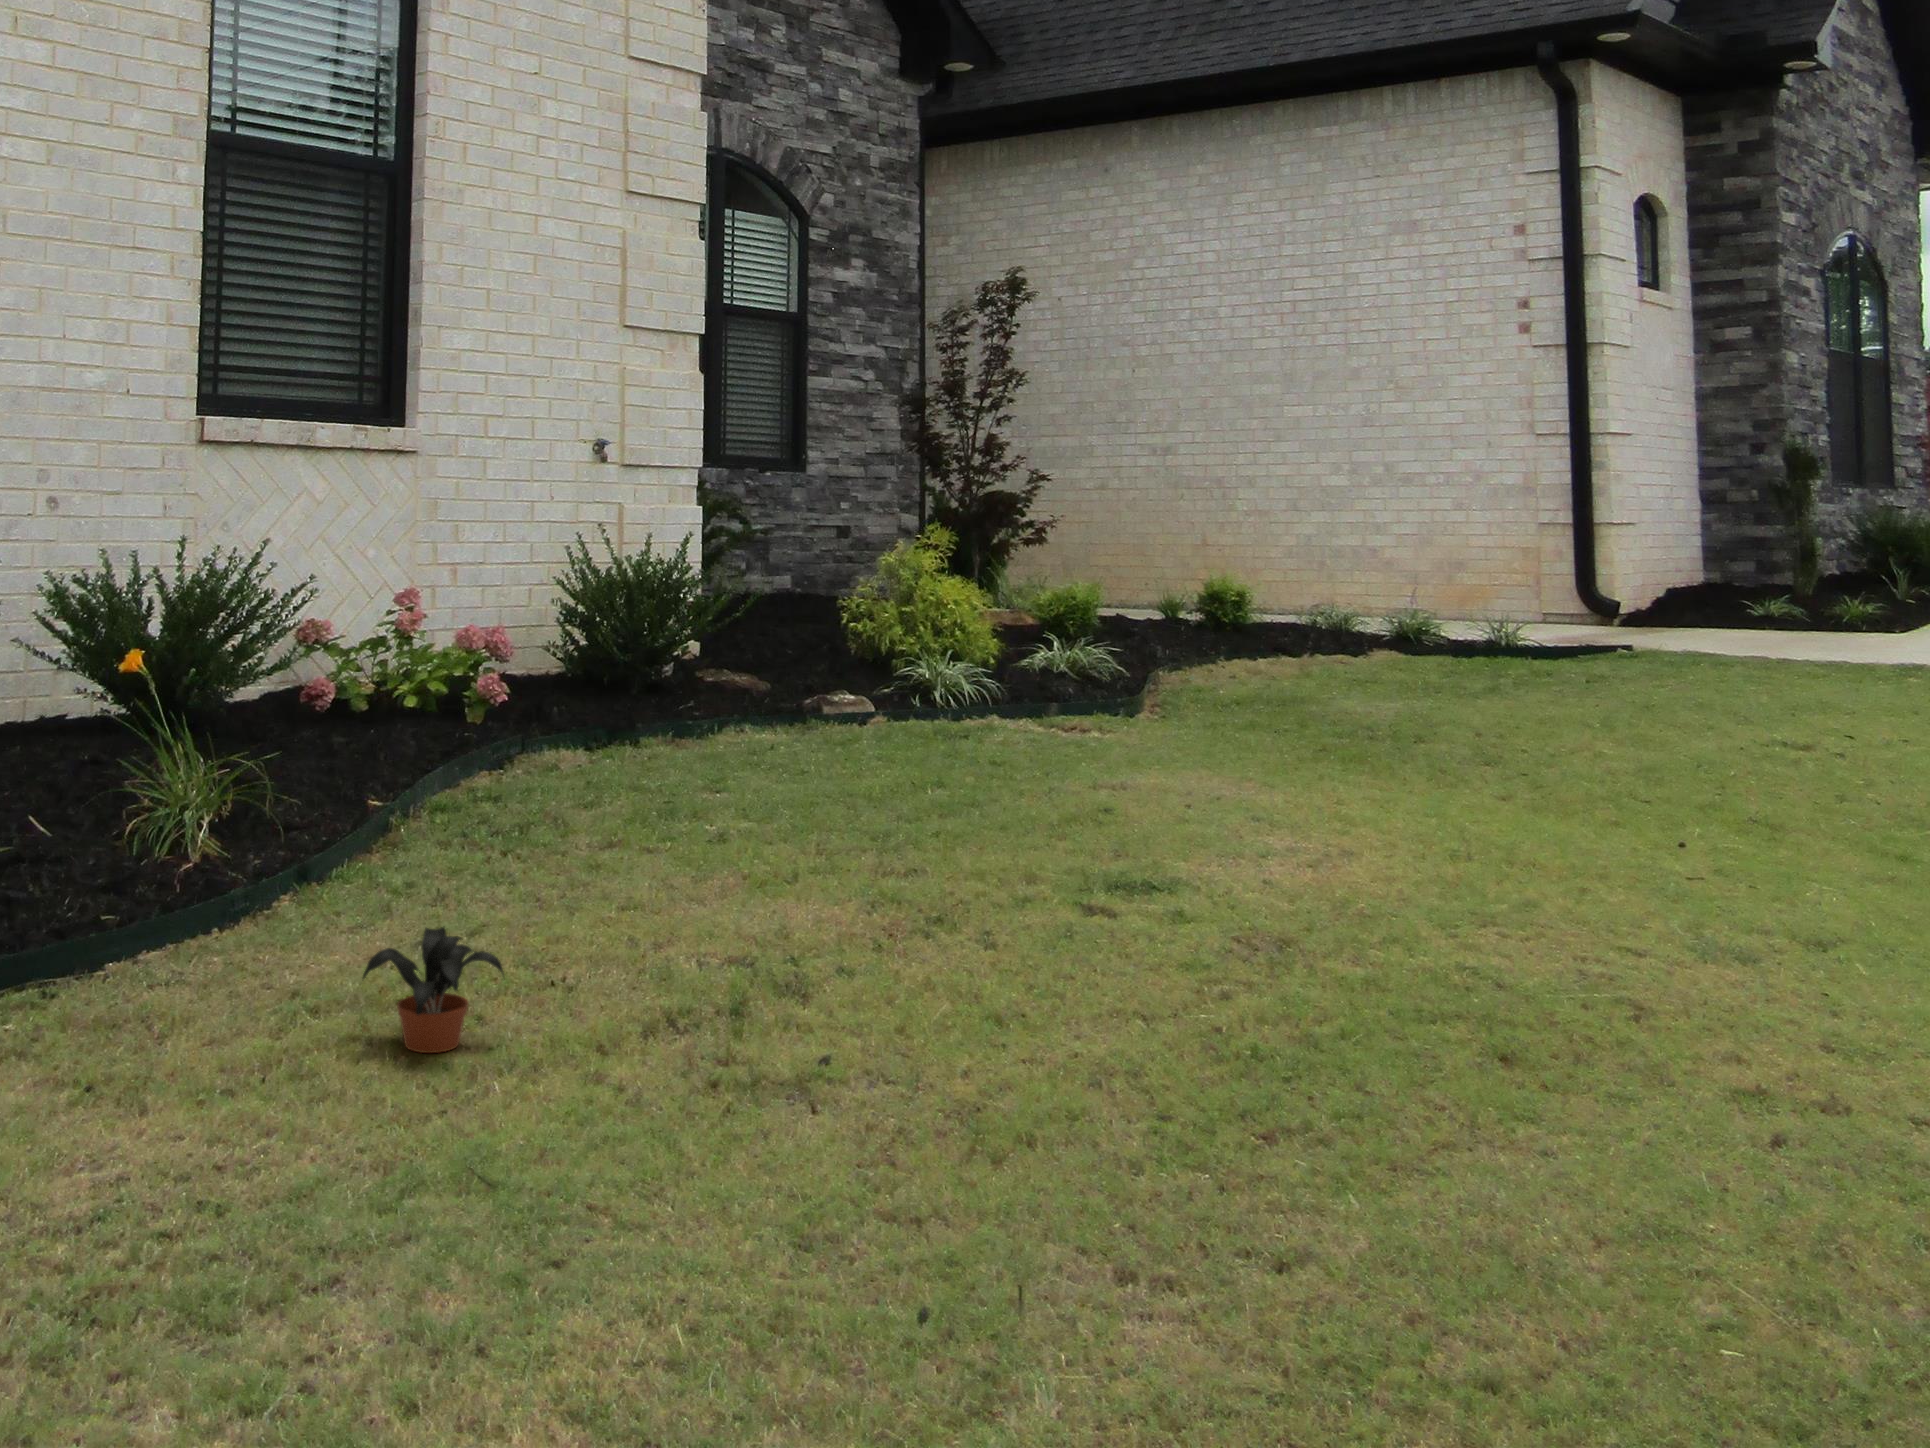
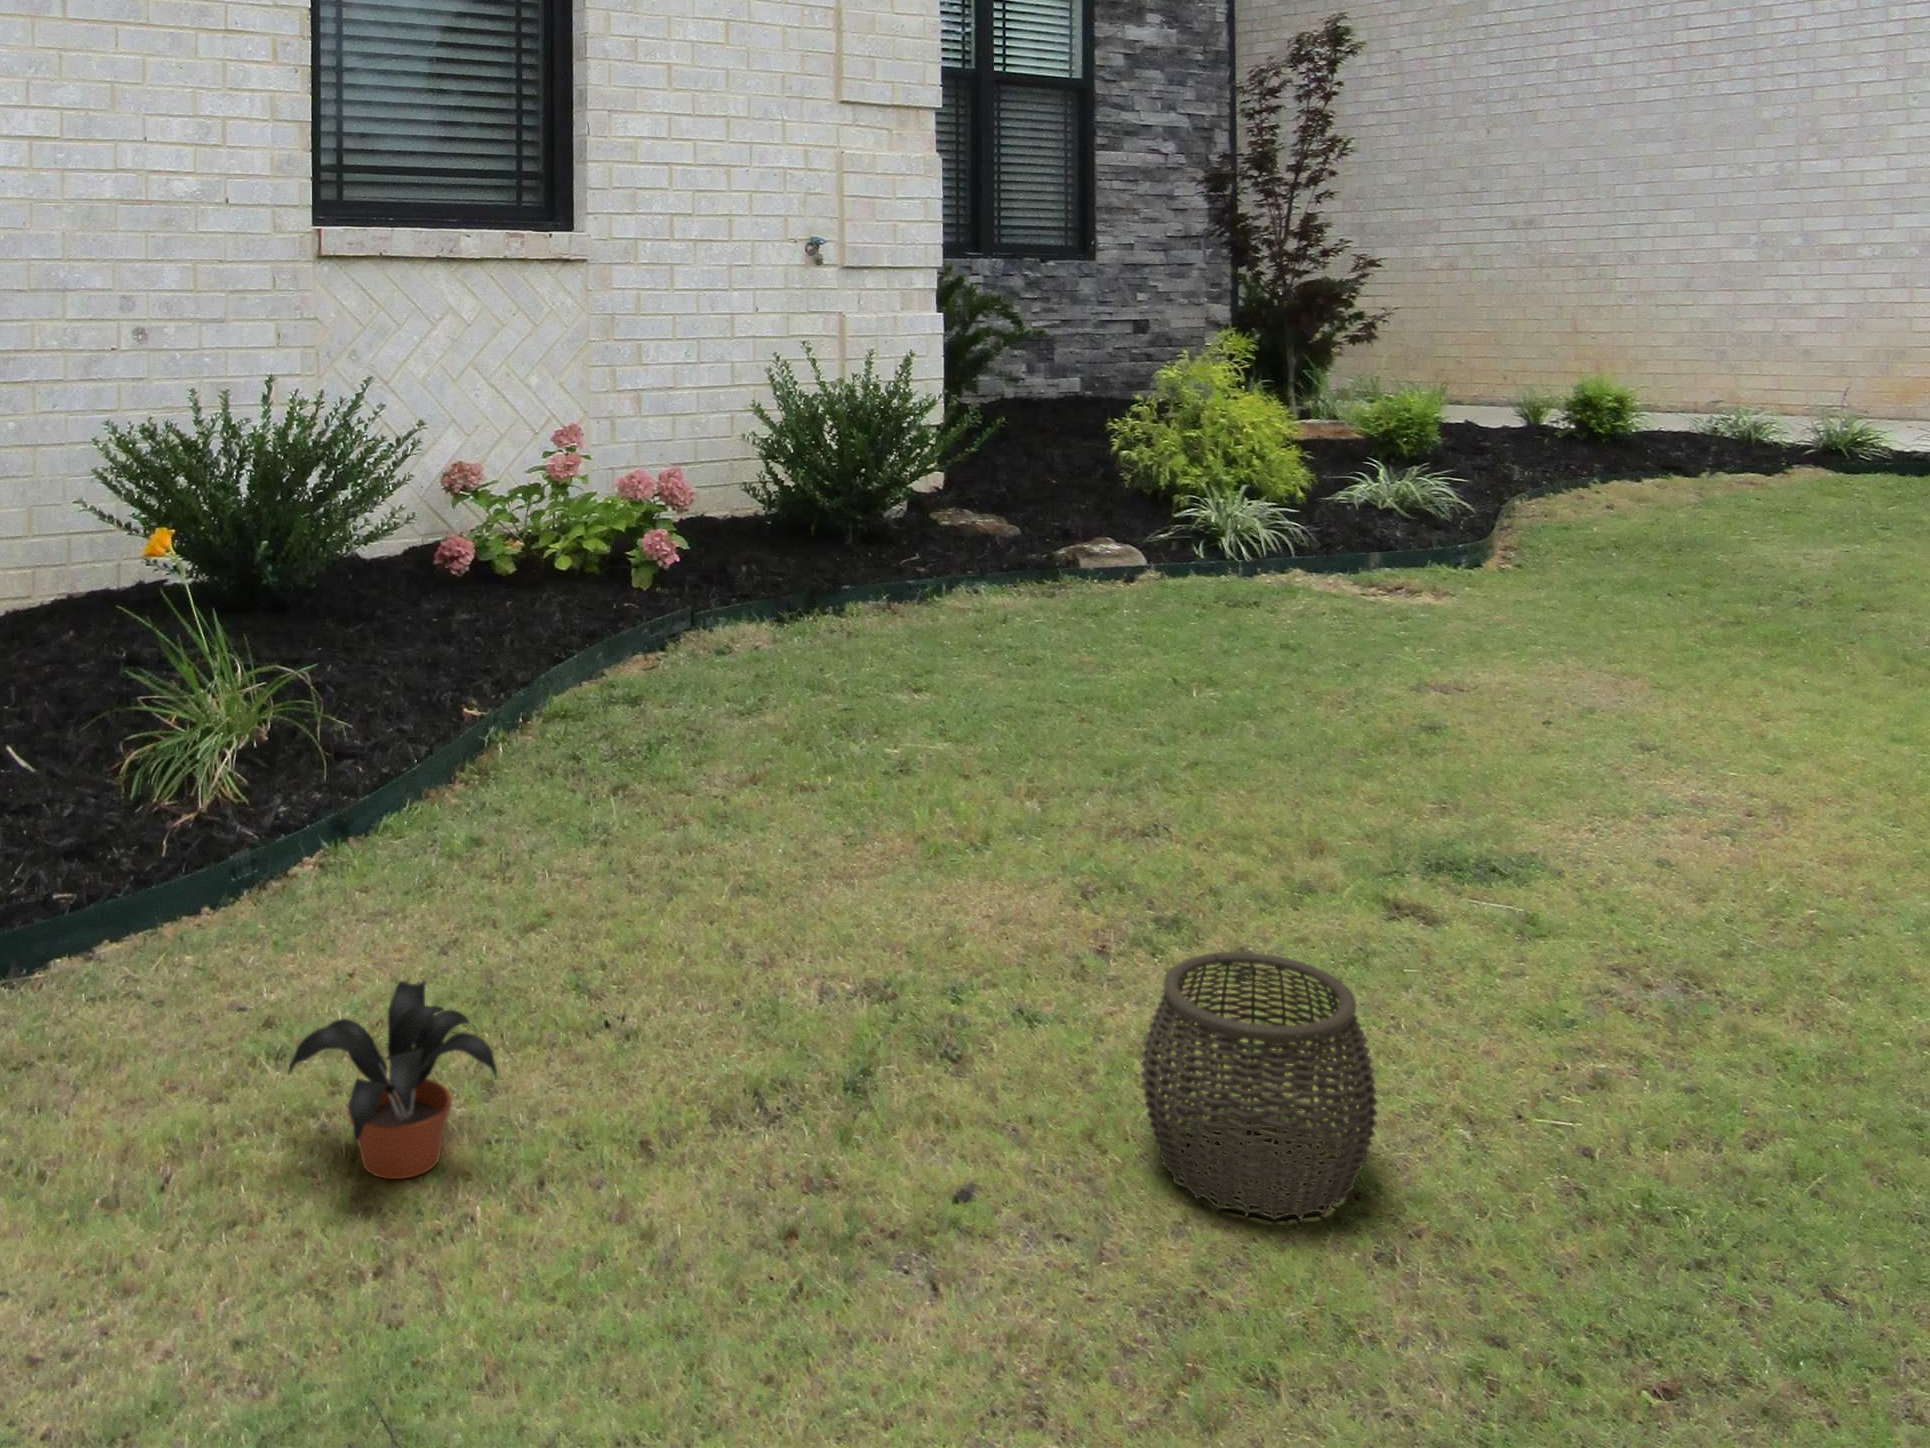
woven basket: none [921,889,1068,1044] -> present [1141,952,1378,1219]

